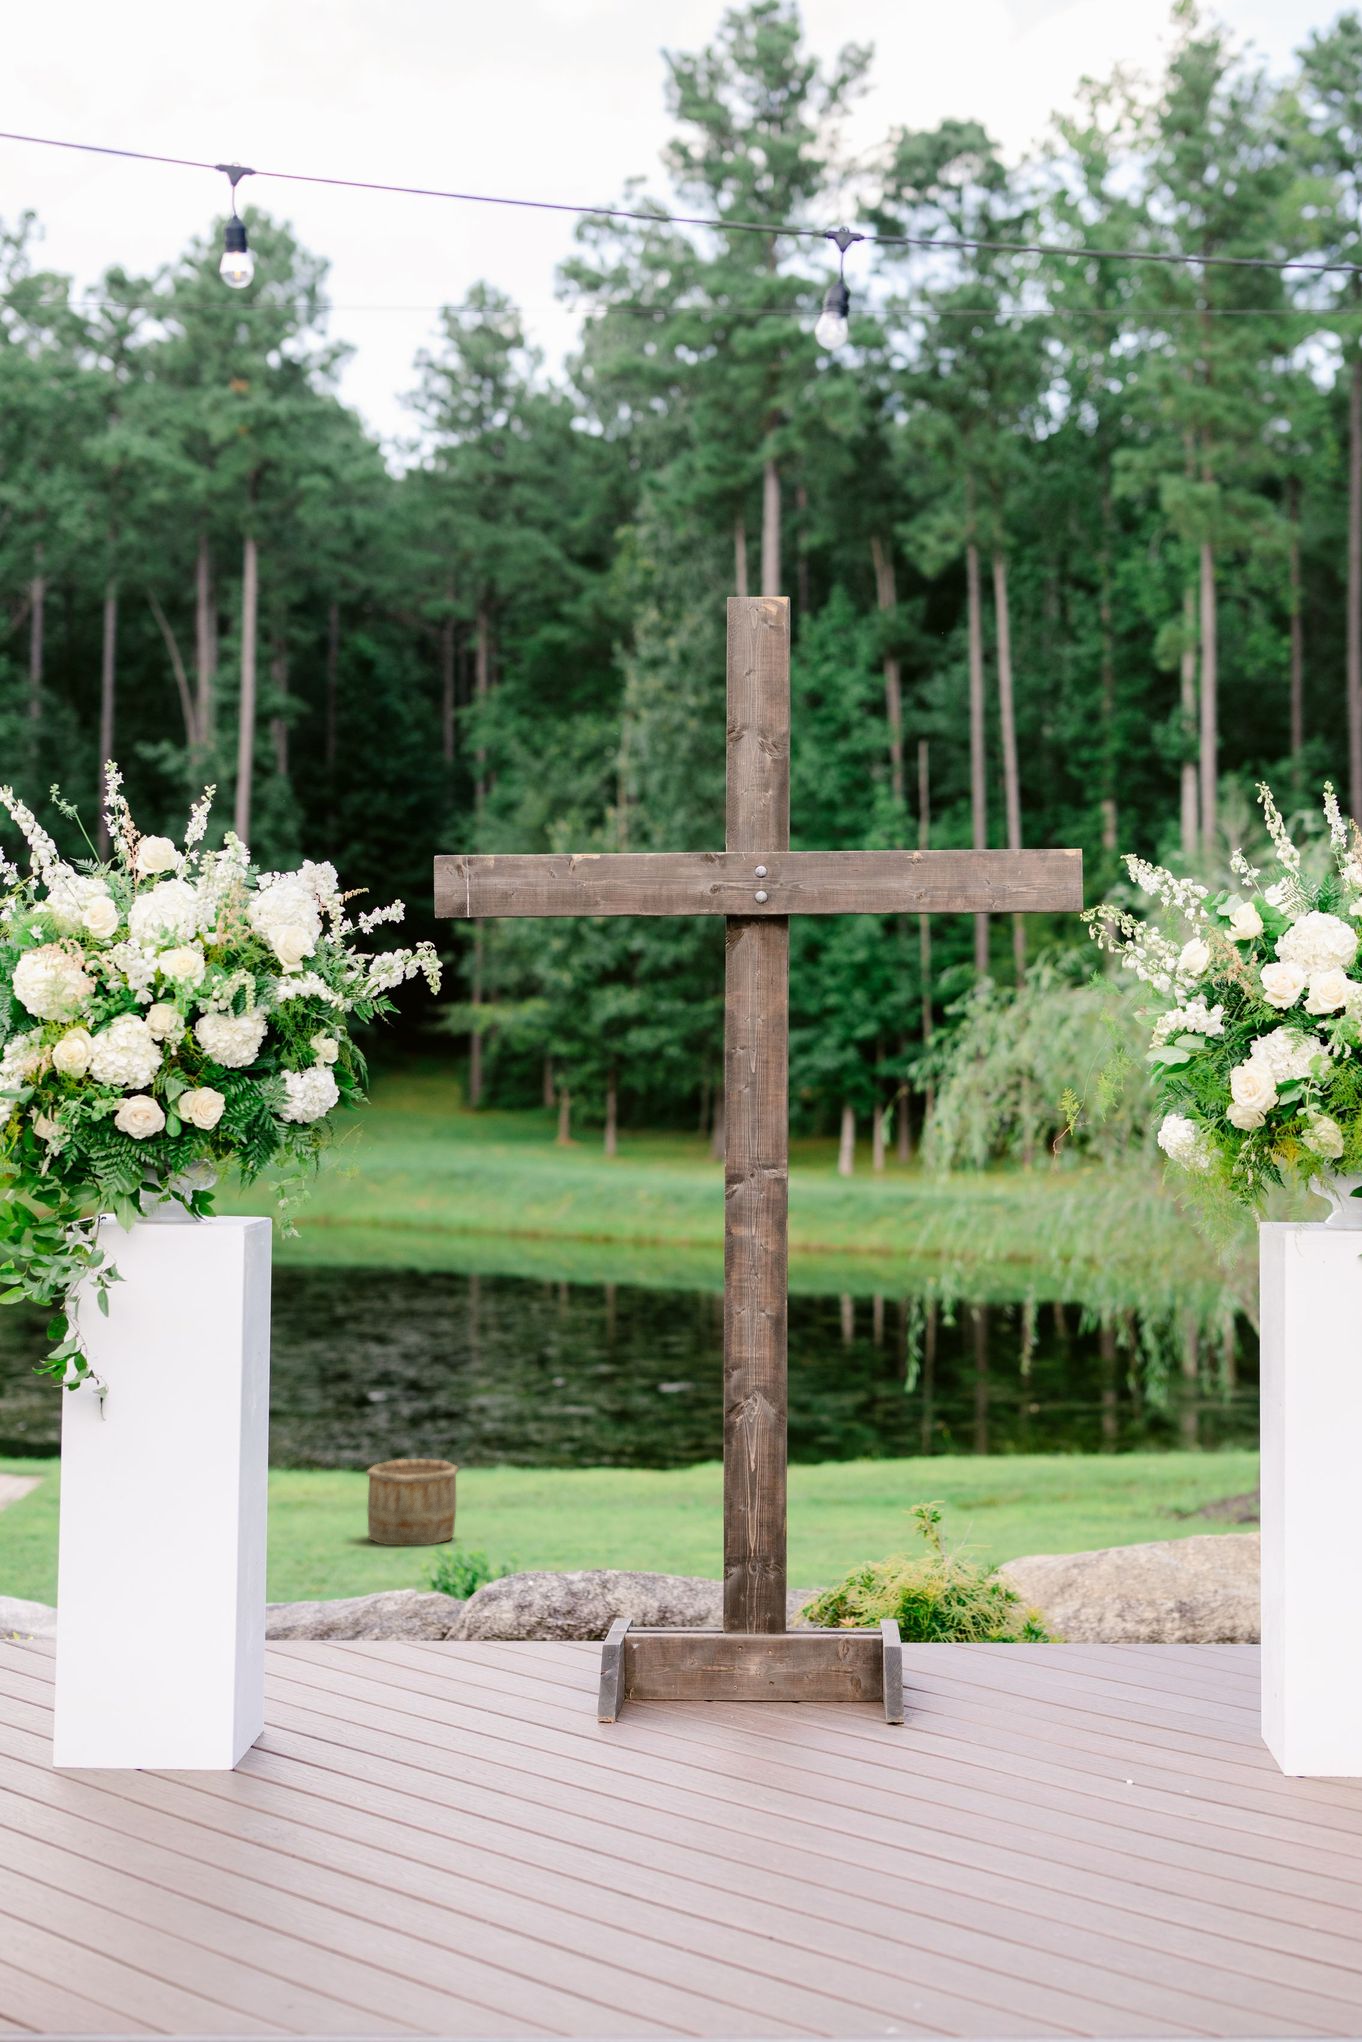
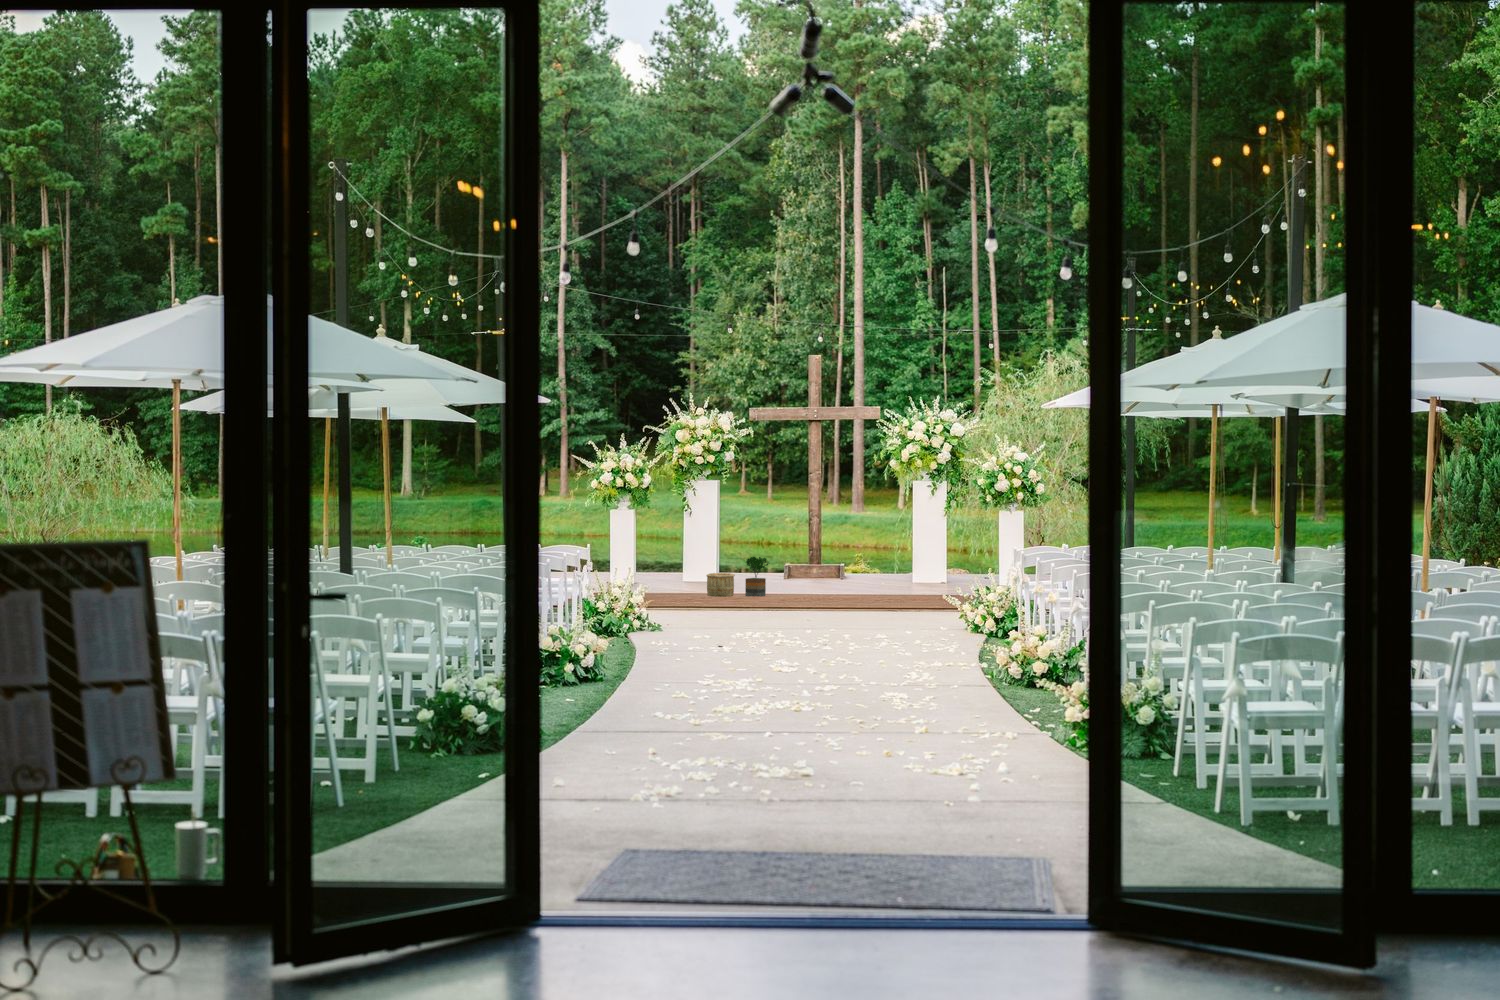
potted tree: none [495,1398,577,1532] -> present [745,557,770,597]

